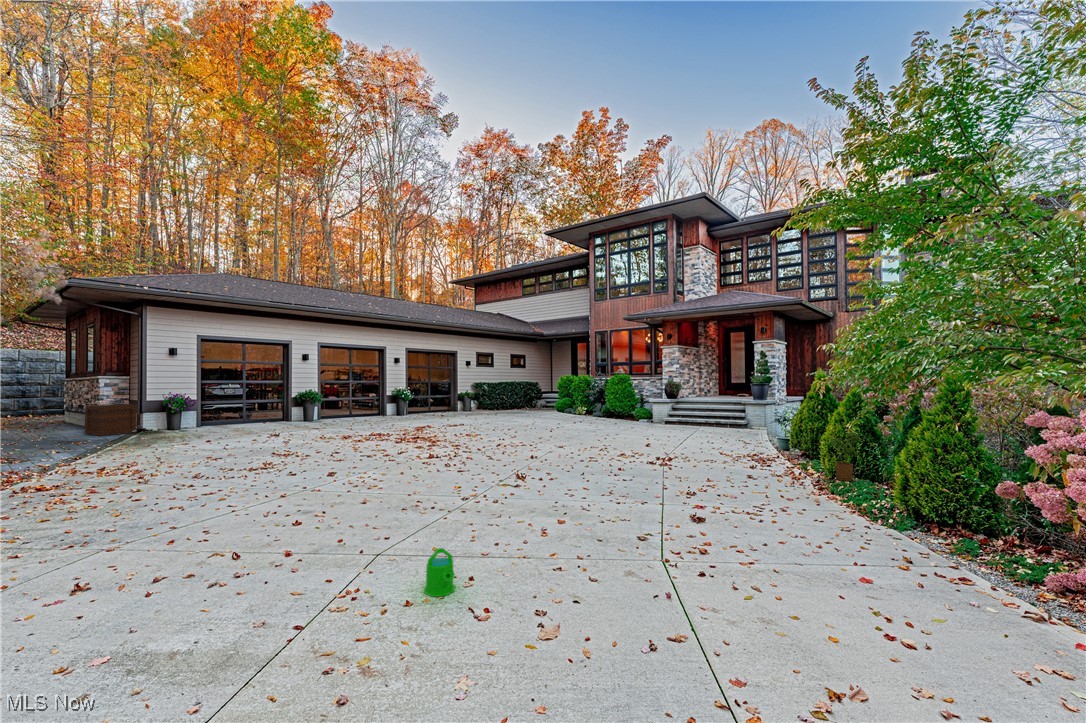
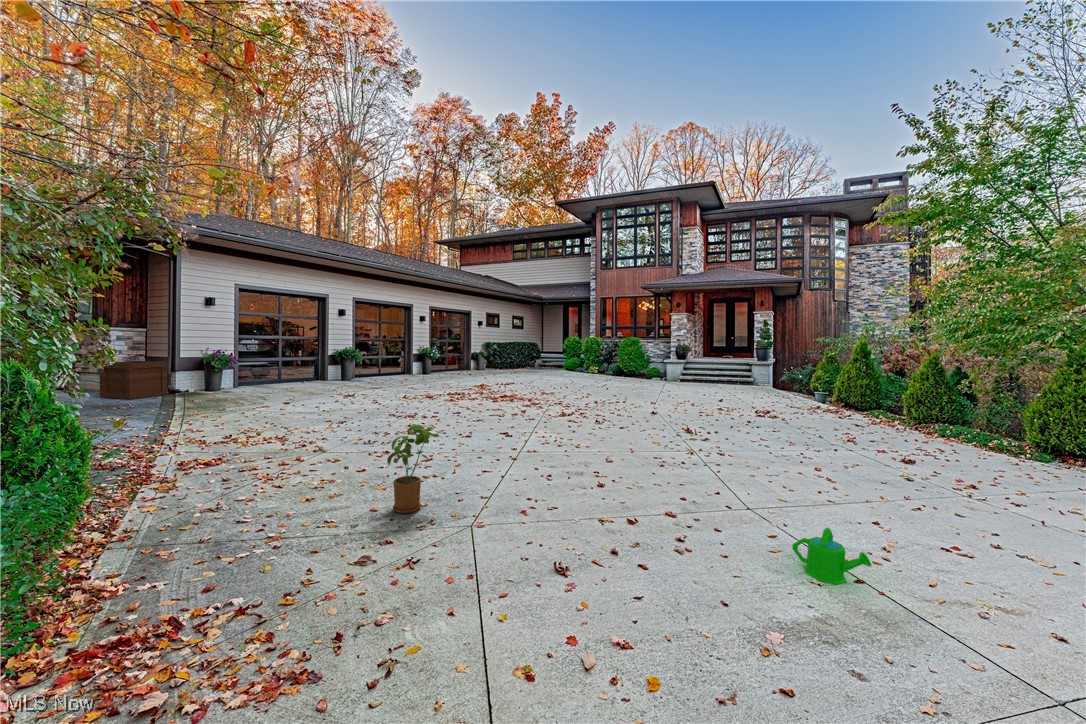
house plant: present [831,432,862,481] -> present [387,424,440,513]
watering can: present [424,548,455,597] -> present [792,528,871,584]

